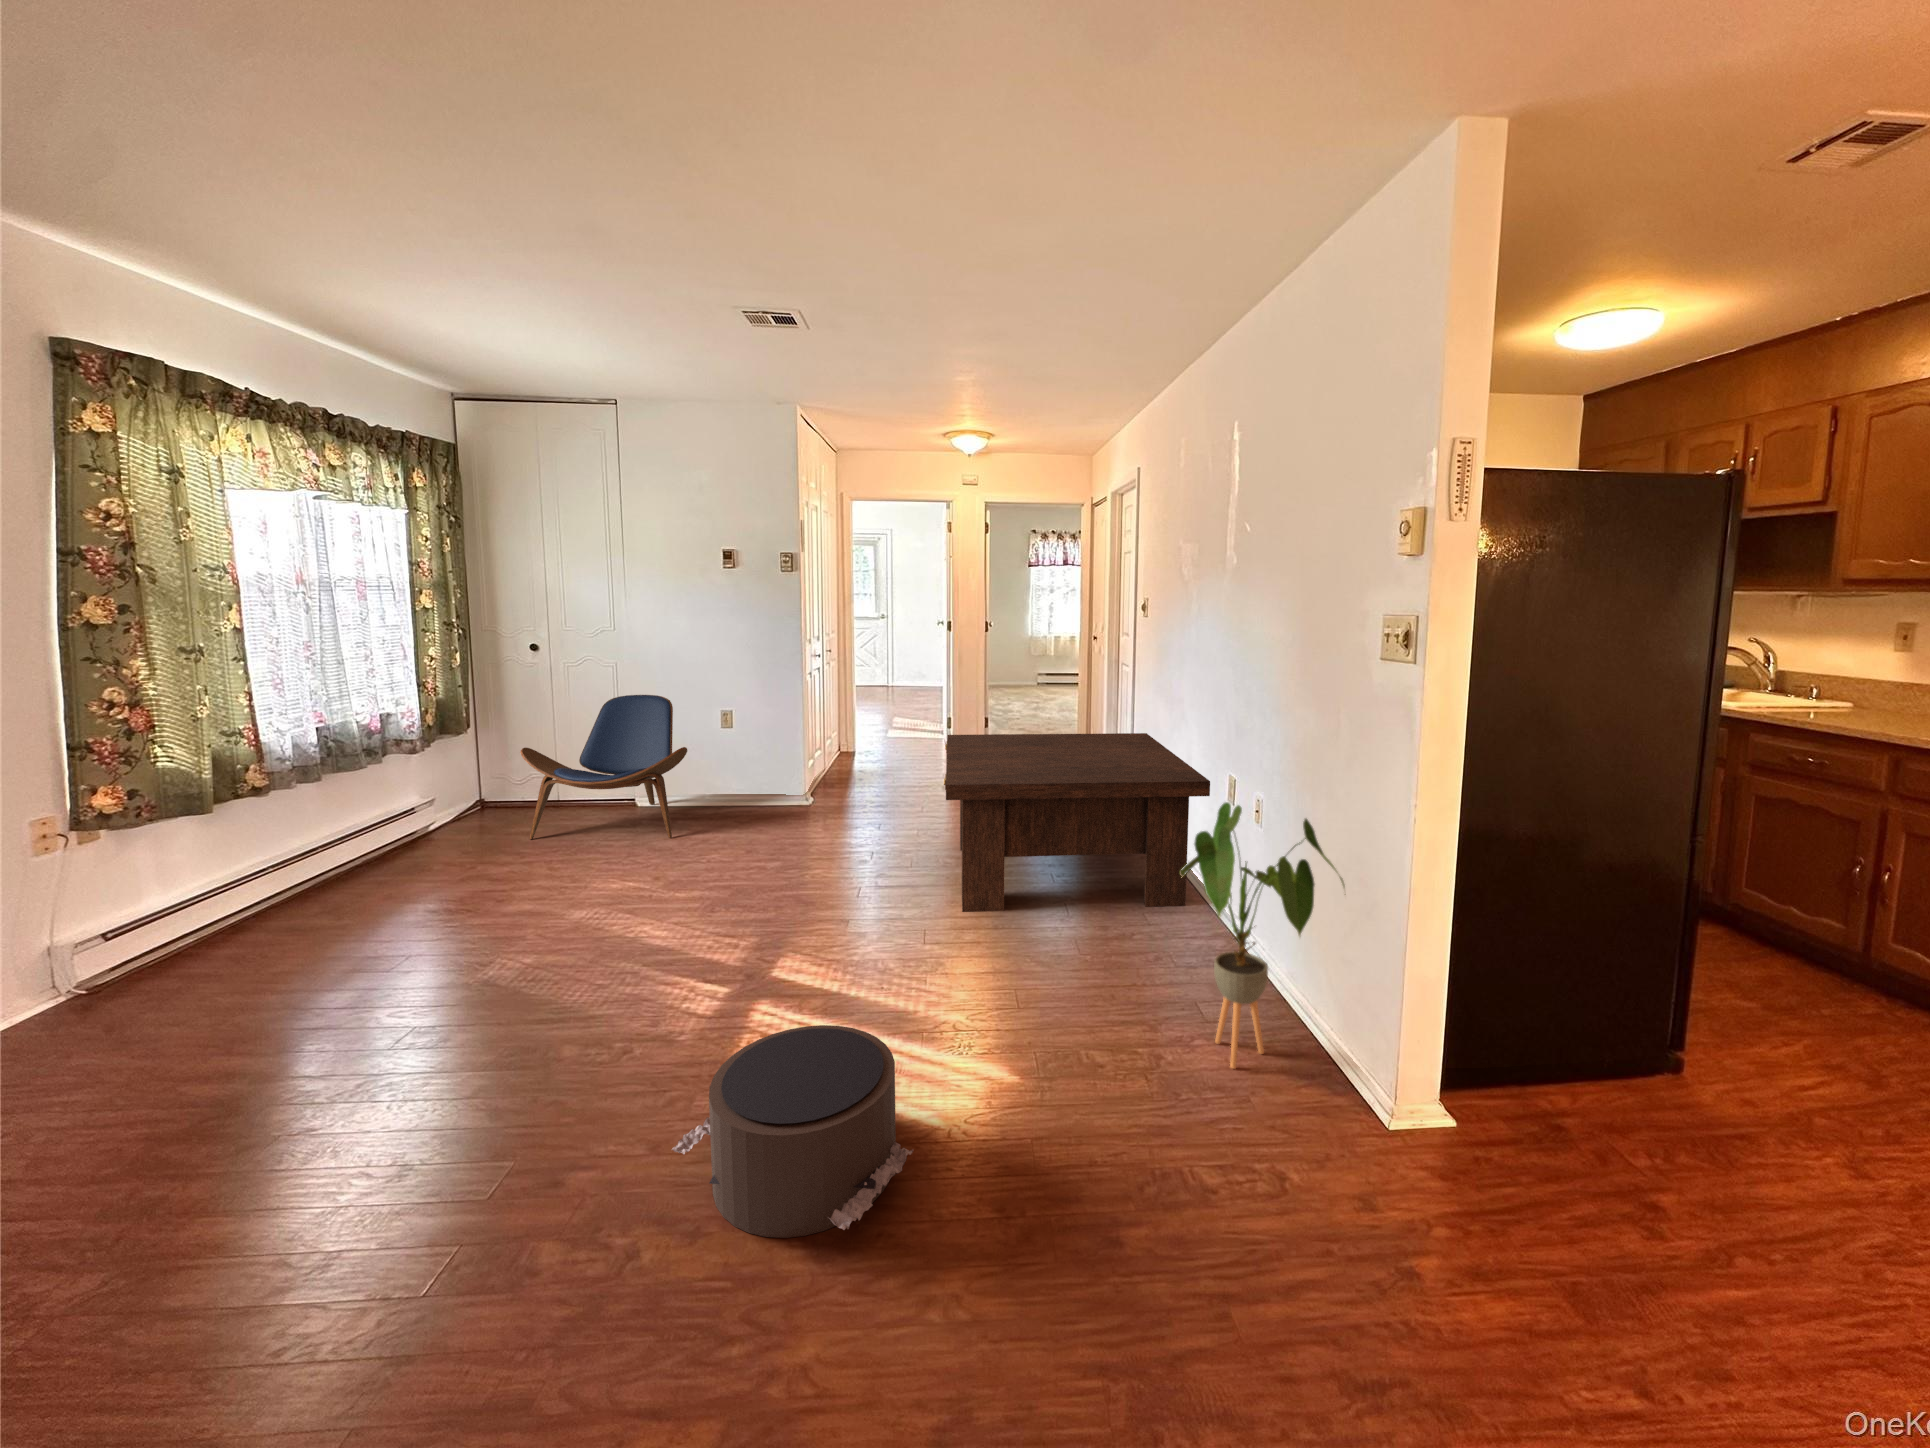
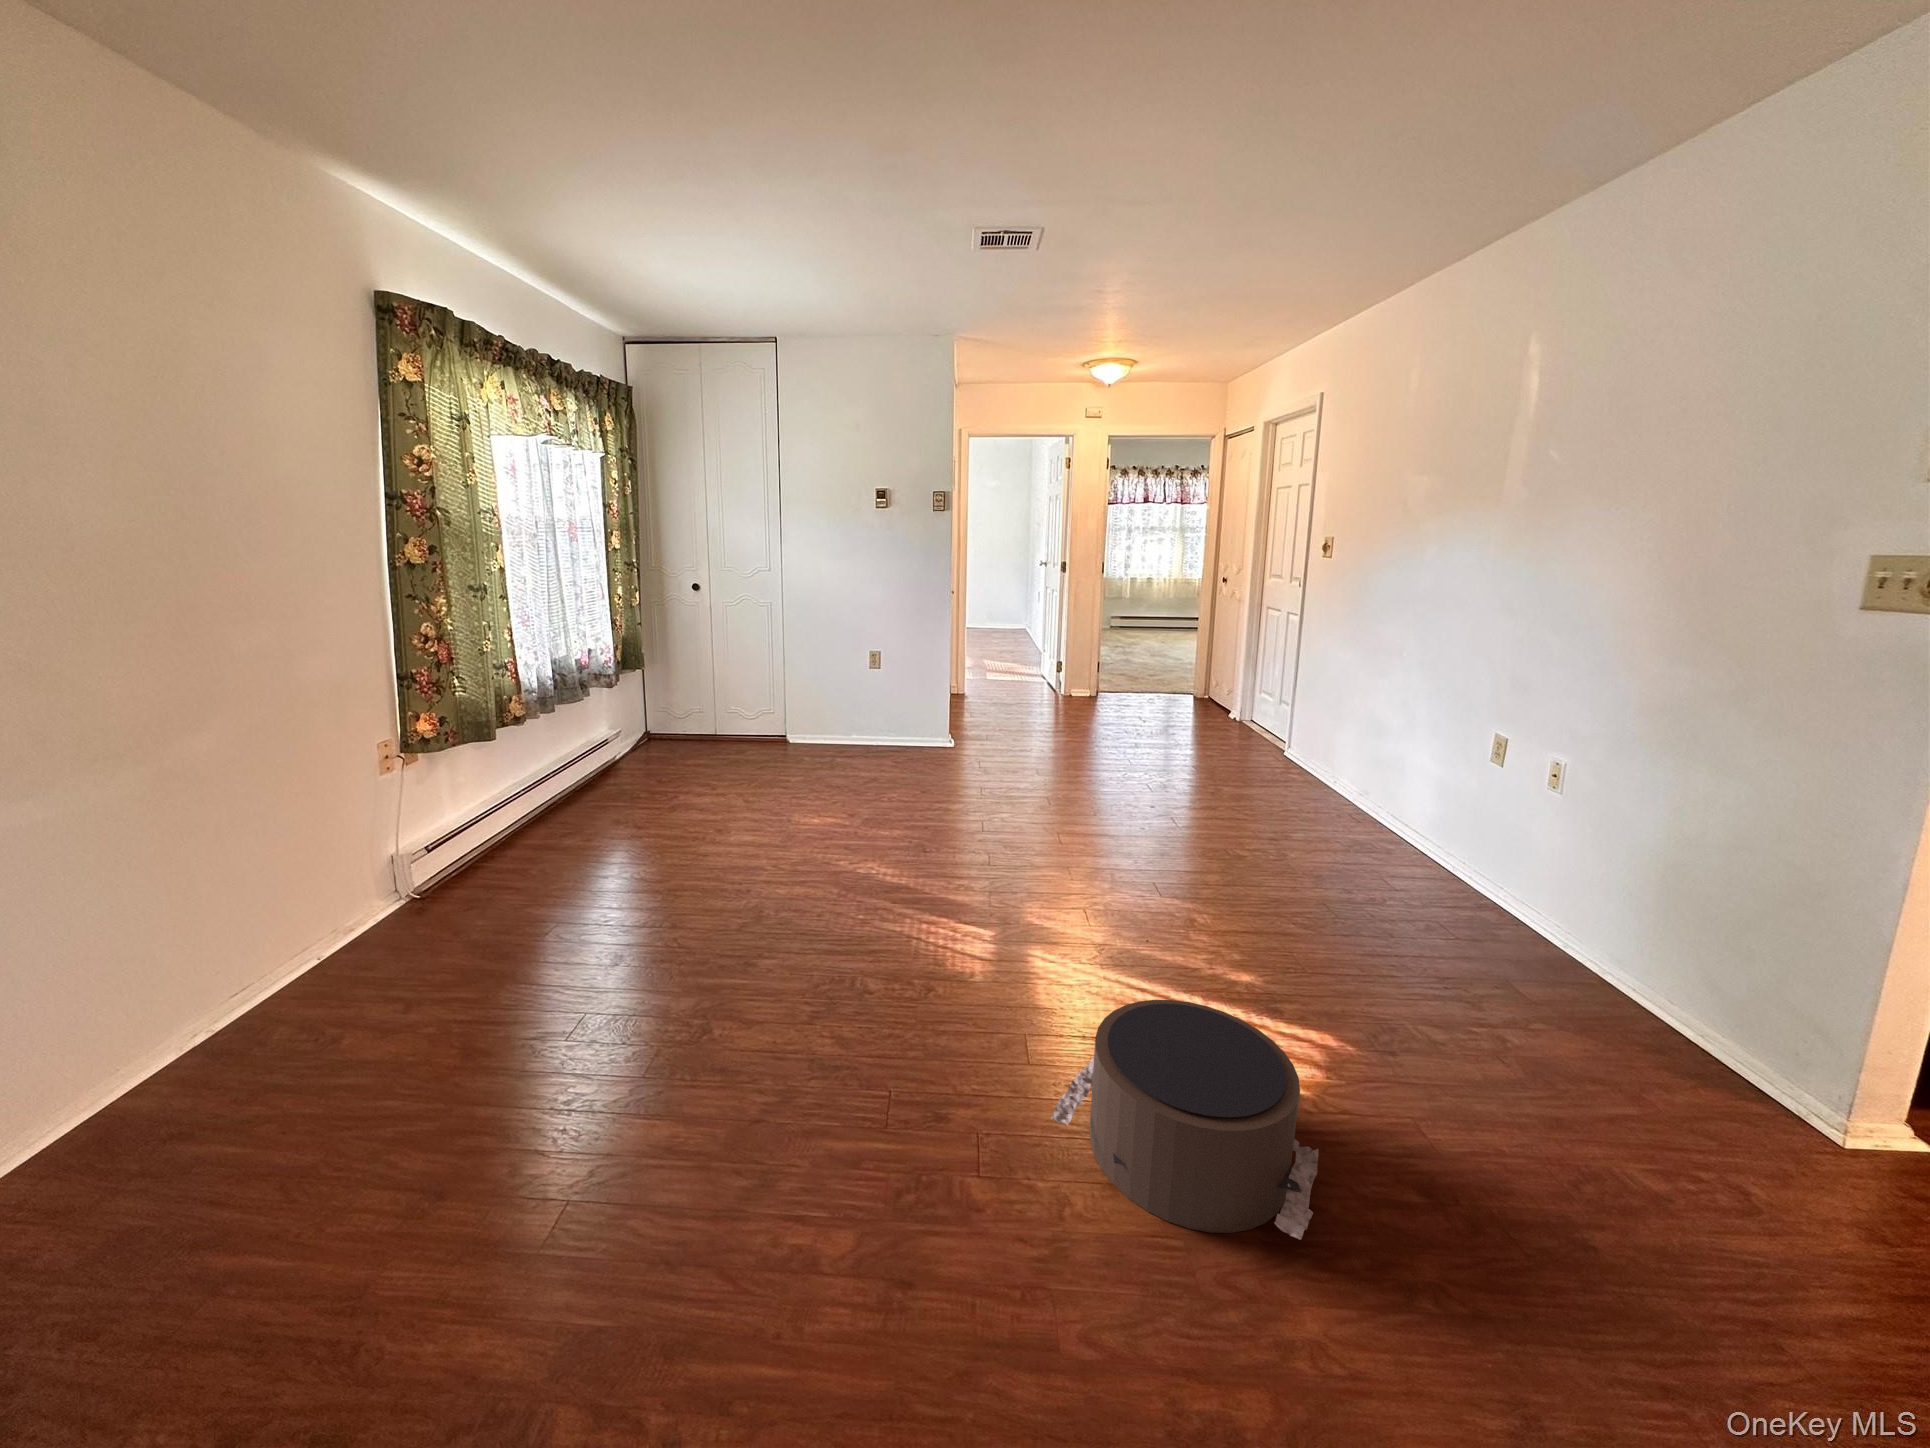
lounge chair: present [520,695,687,839] -> none [702,634,853,774]
coffee table: present [944,733,1210,912] -> none [1118,683,1476,879]
house plant: present [1180,802,1345,1069] -> none [1537,783,1809,1084]

